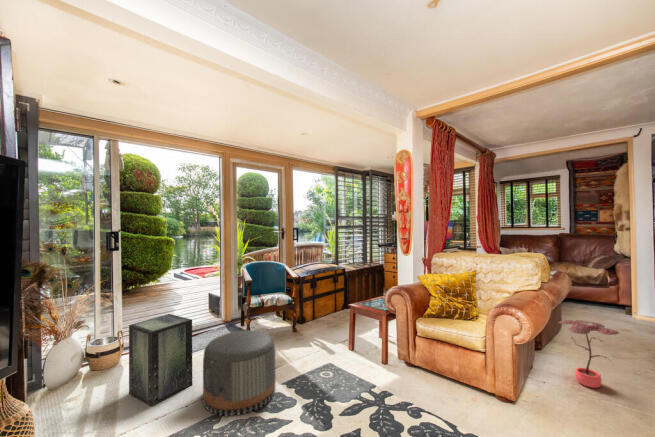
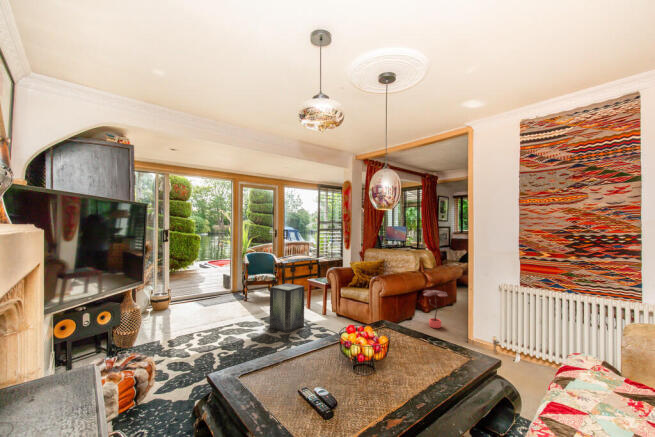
storage box: present [129,314,192,406] -> present [270,283,304,333]
pouf: present [203,330,276,416] -> none [215,289,255,329]

